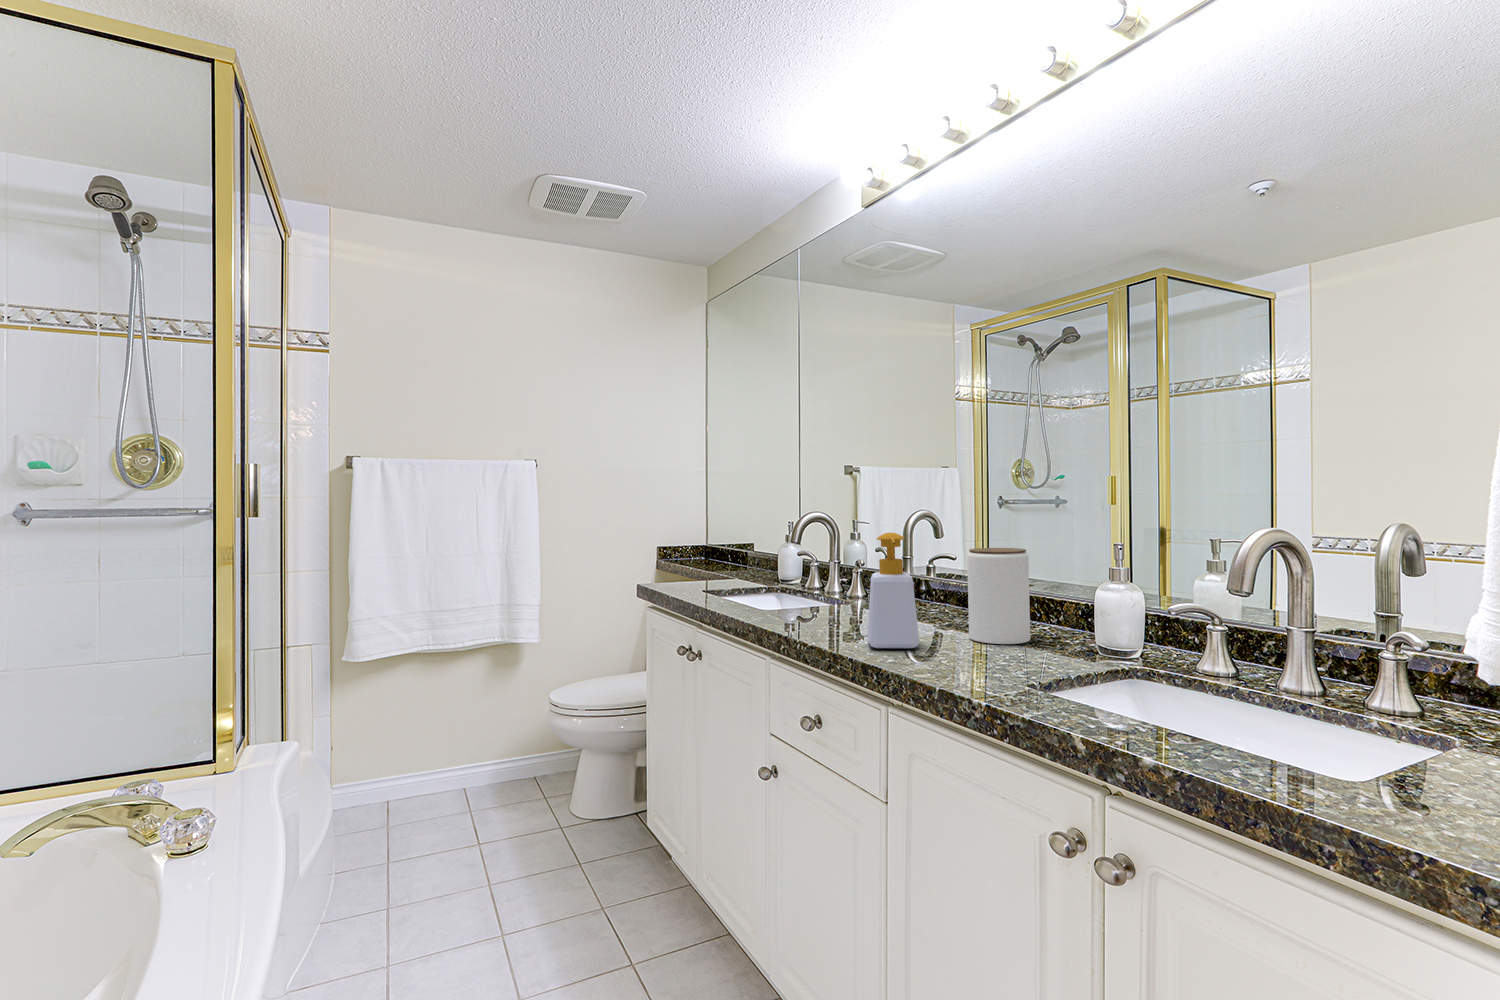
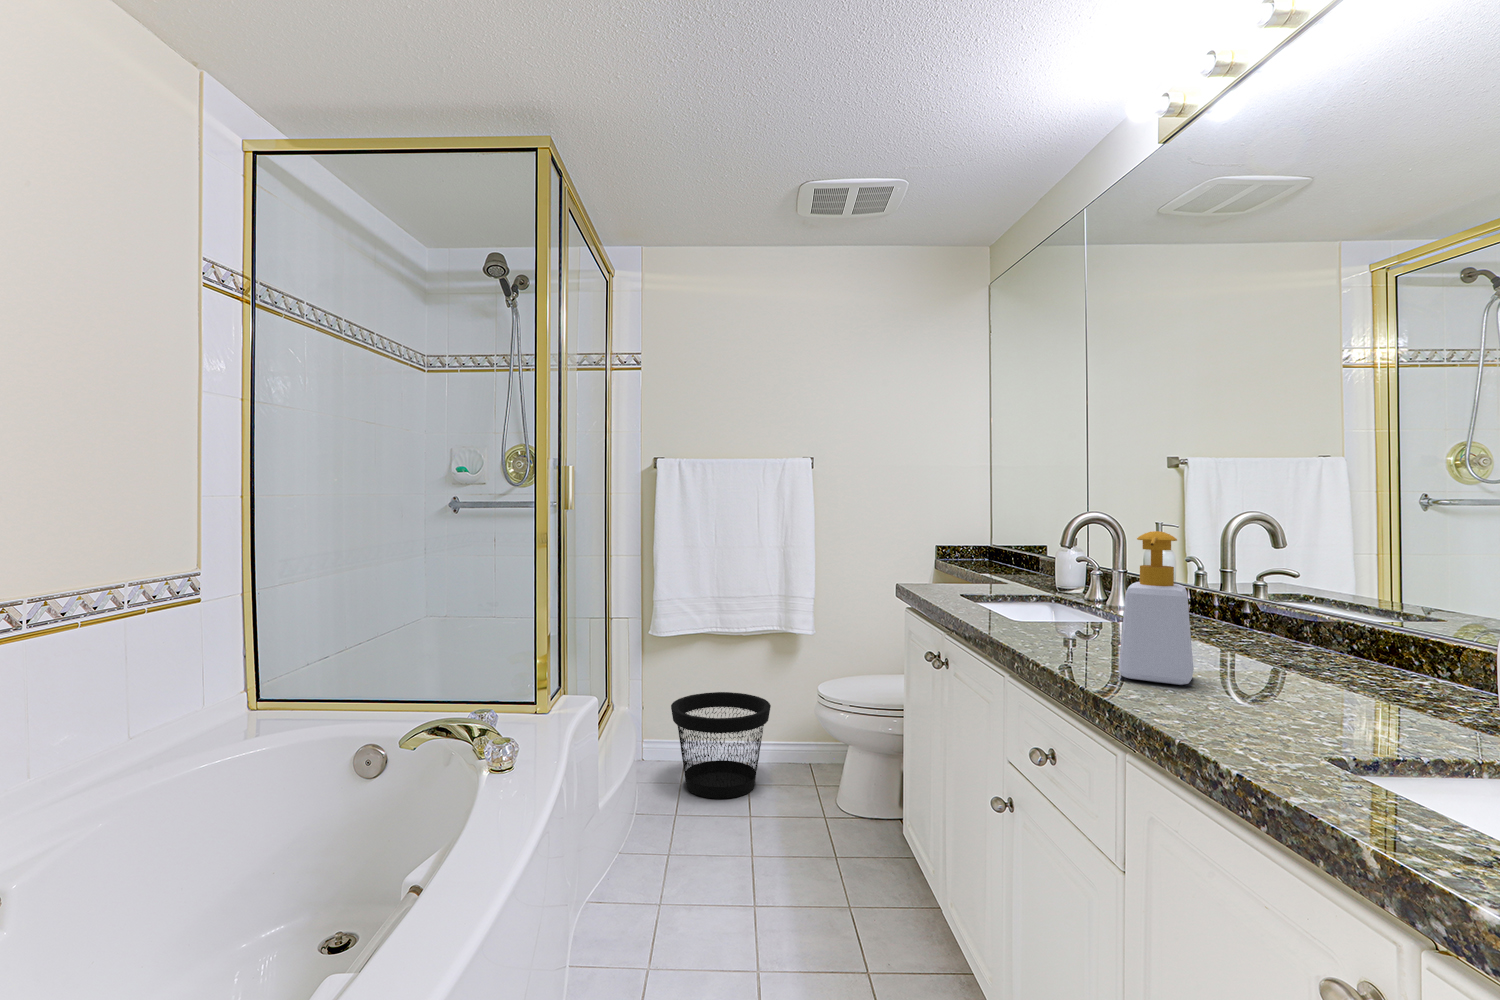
jar: present [967,548,1030,644] -> none [1282,560,1386,699]
wastebasket: none [396,712,509,826] -> present [671,692,771,799]

